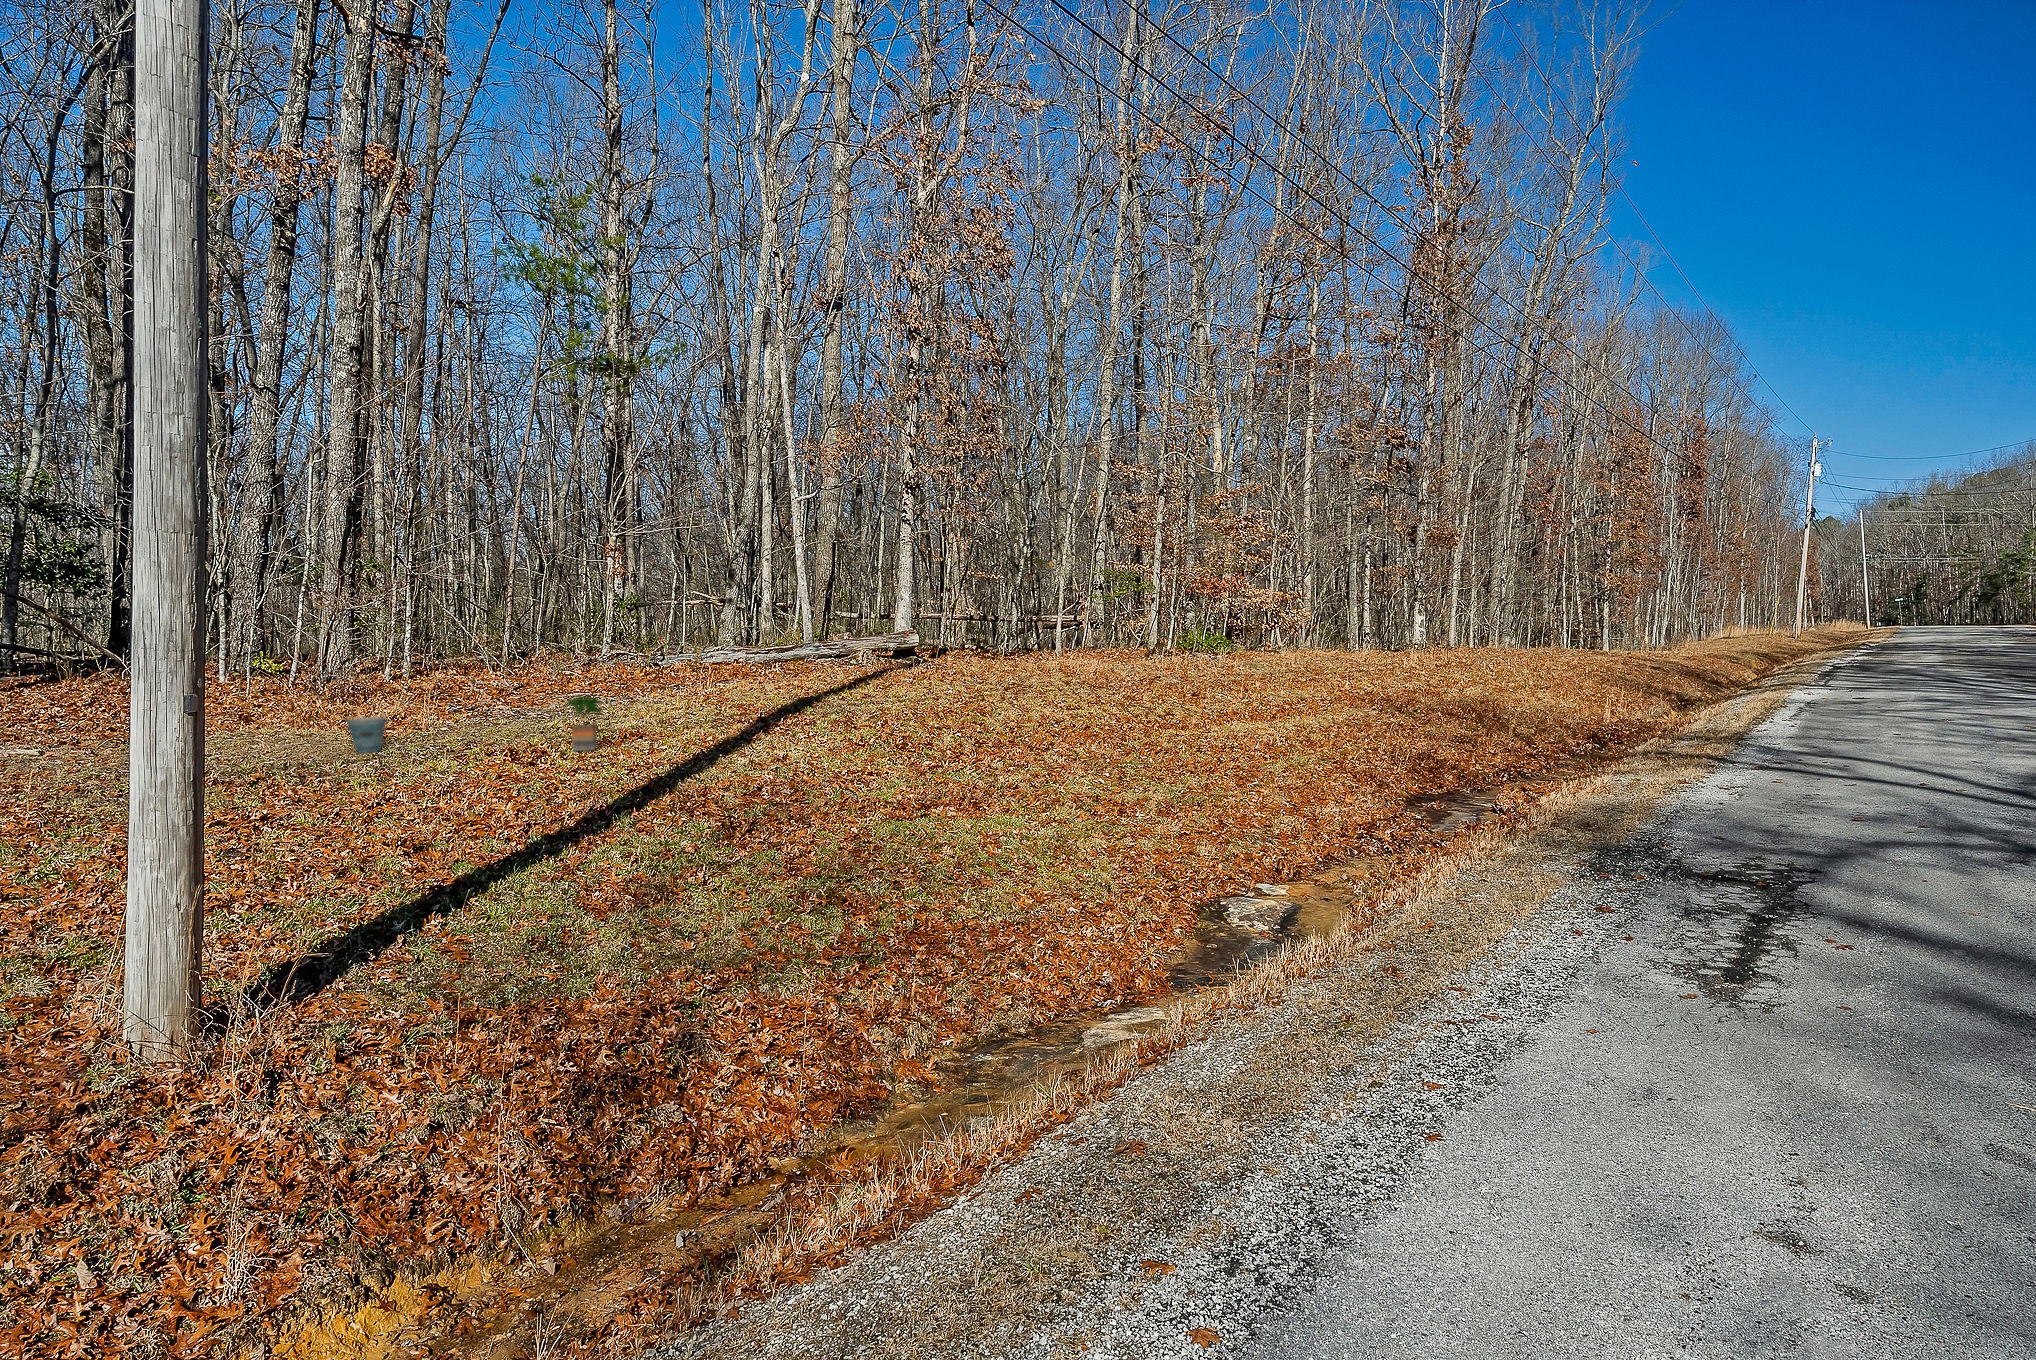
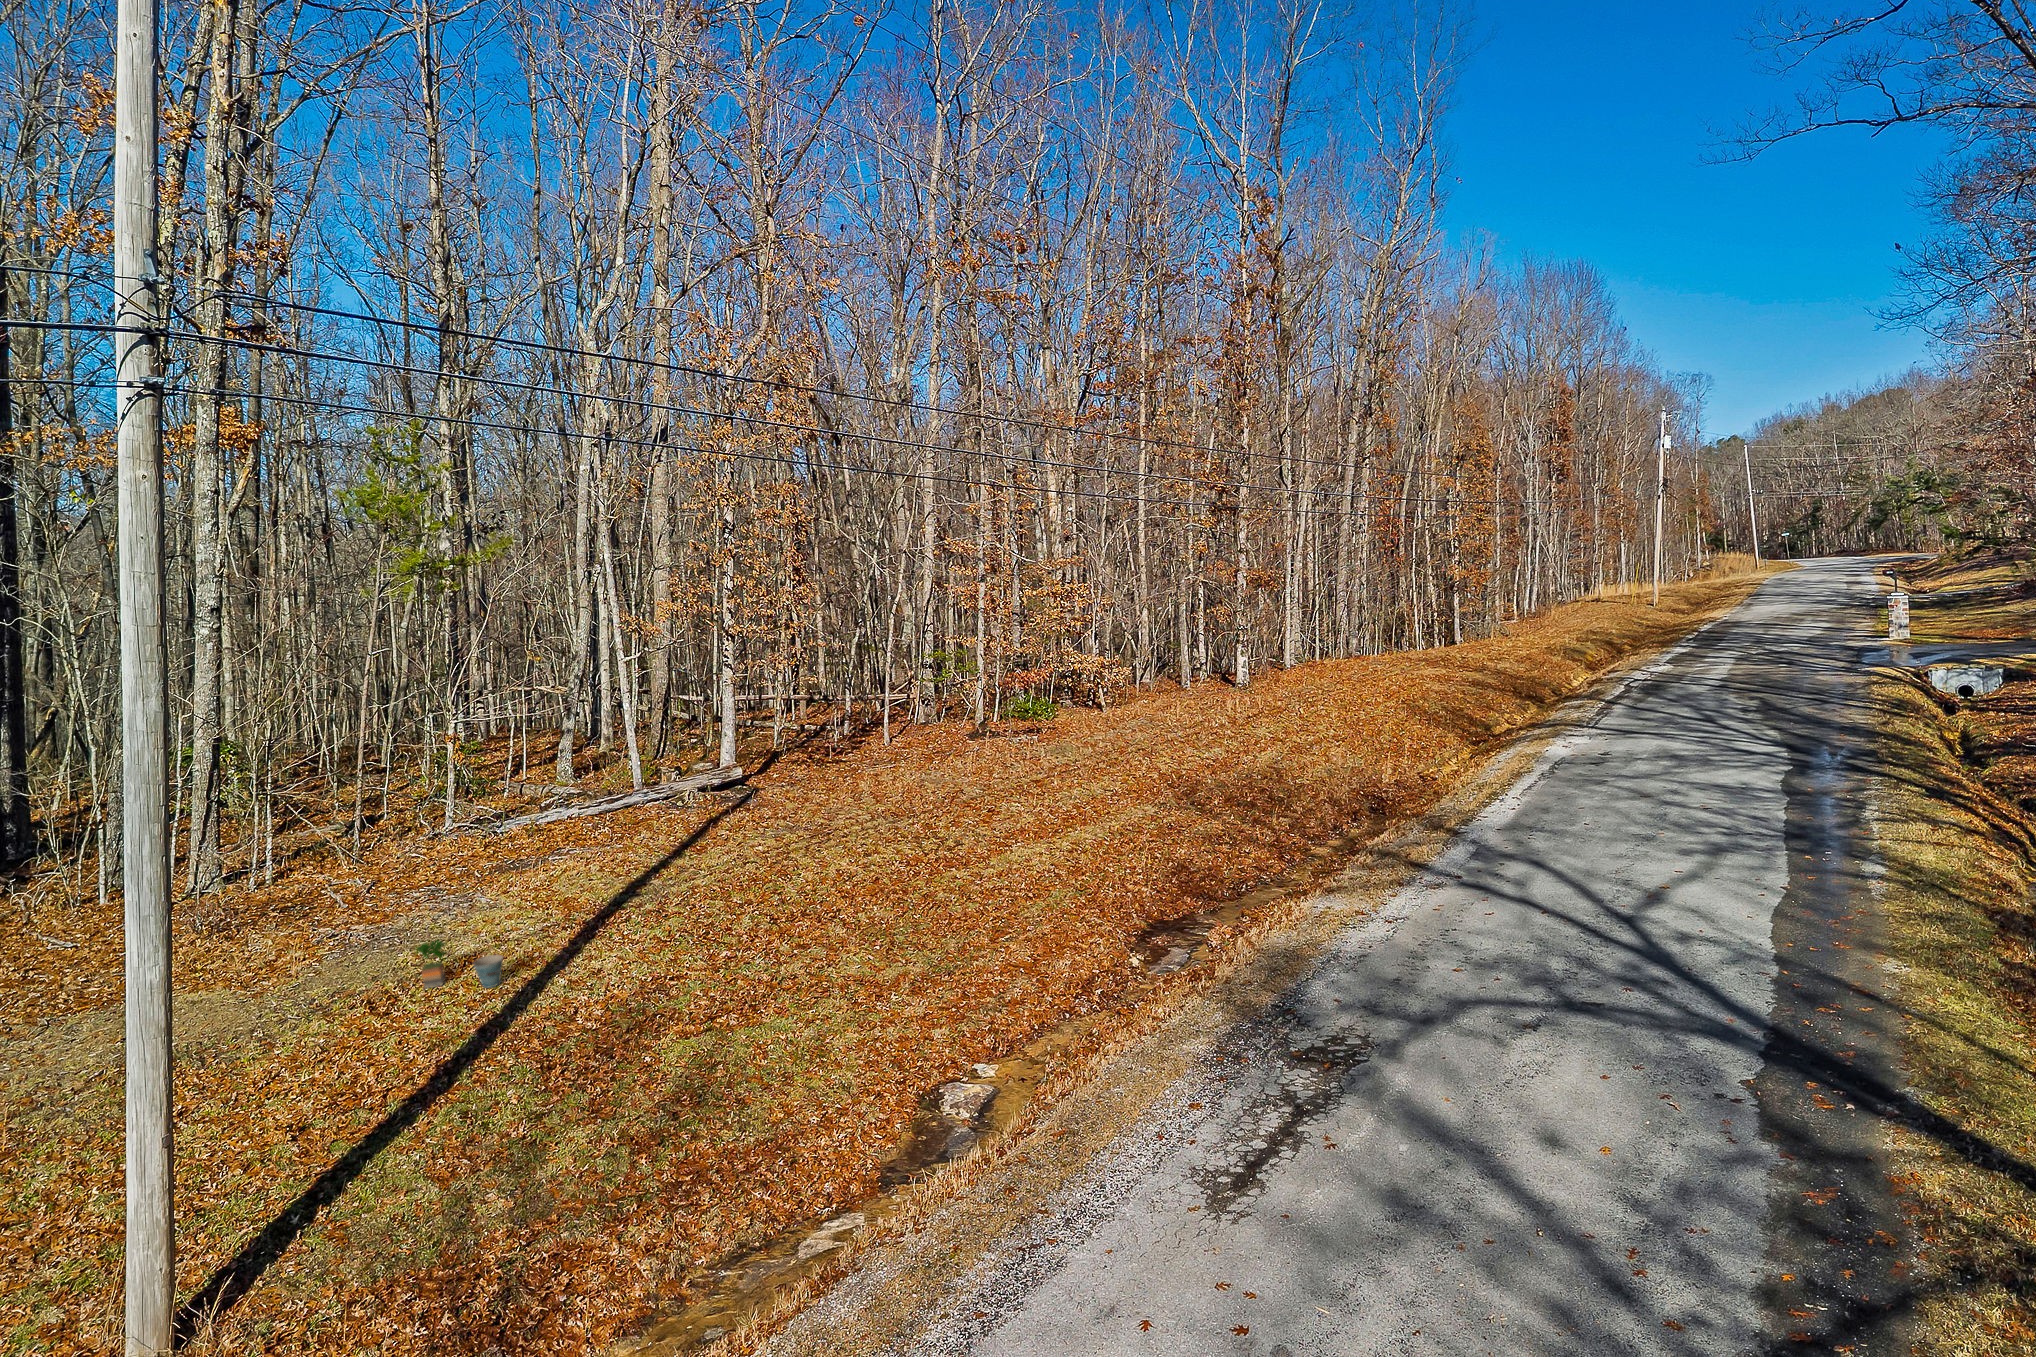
bucket: present [346,717,387,753] -> present [473,955,503,988]

